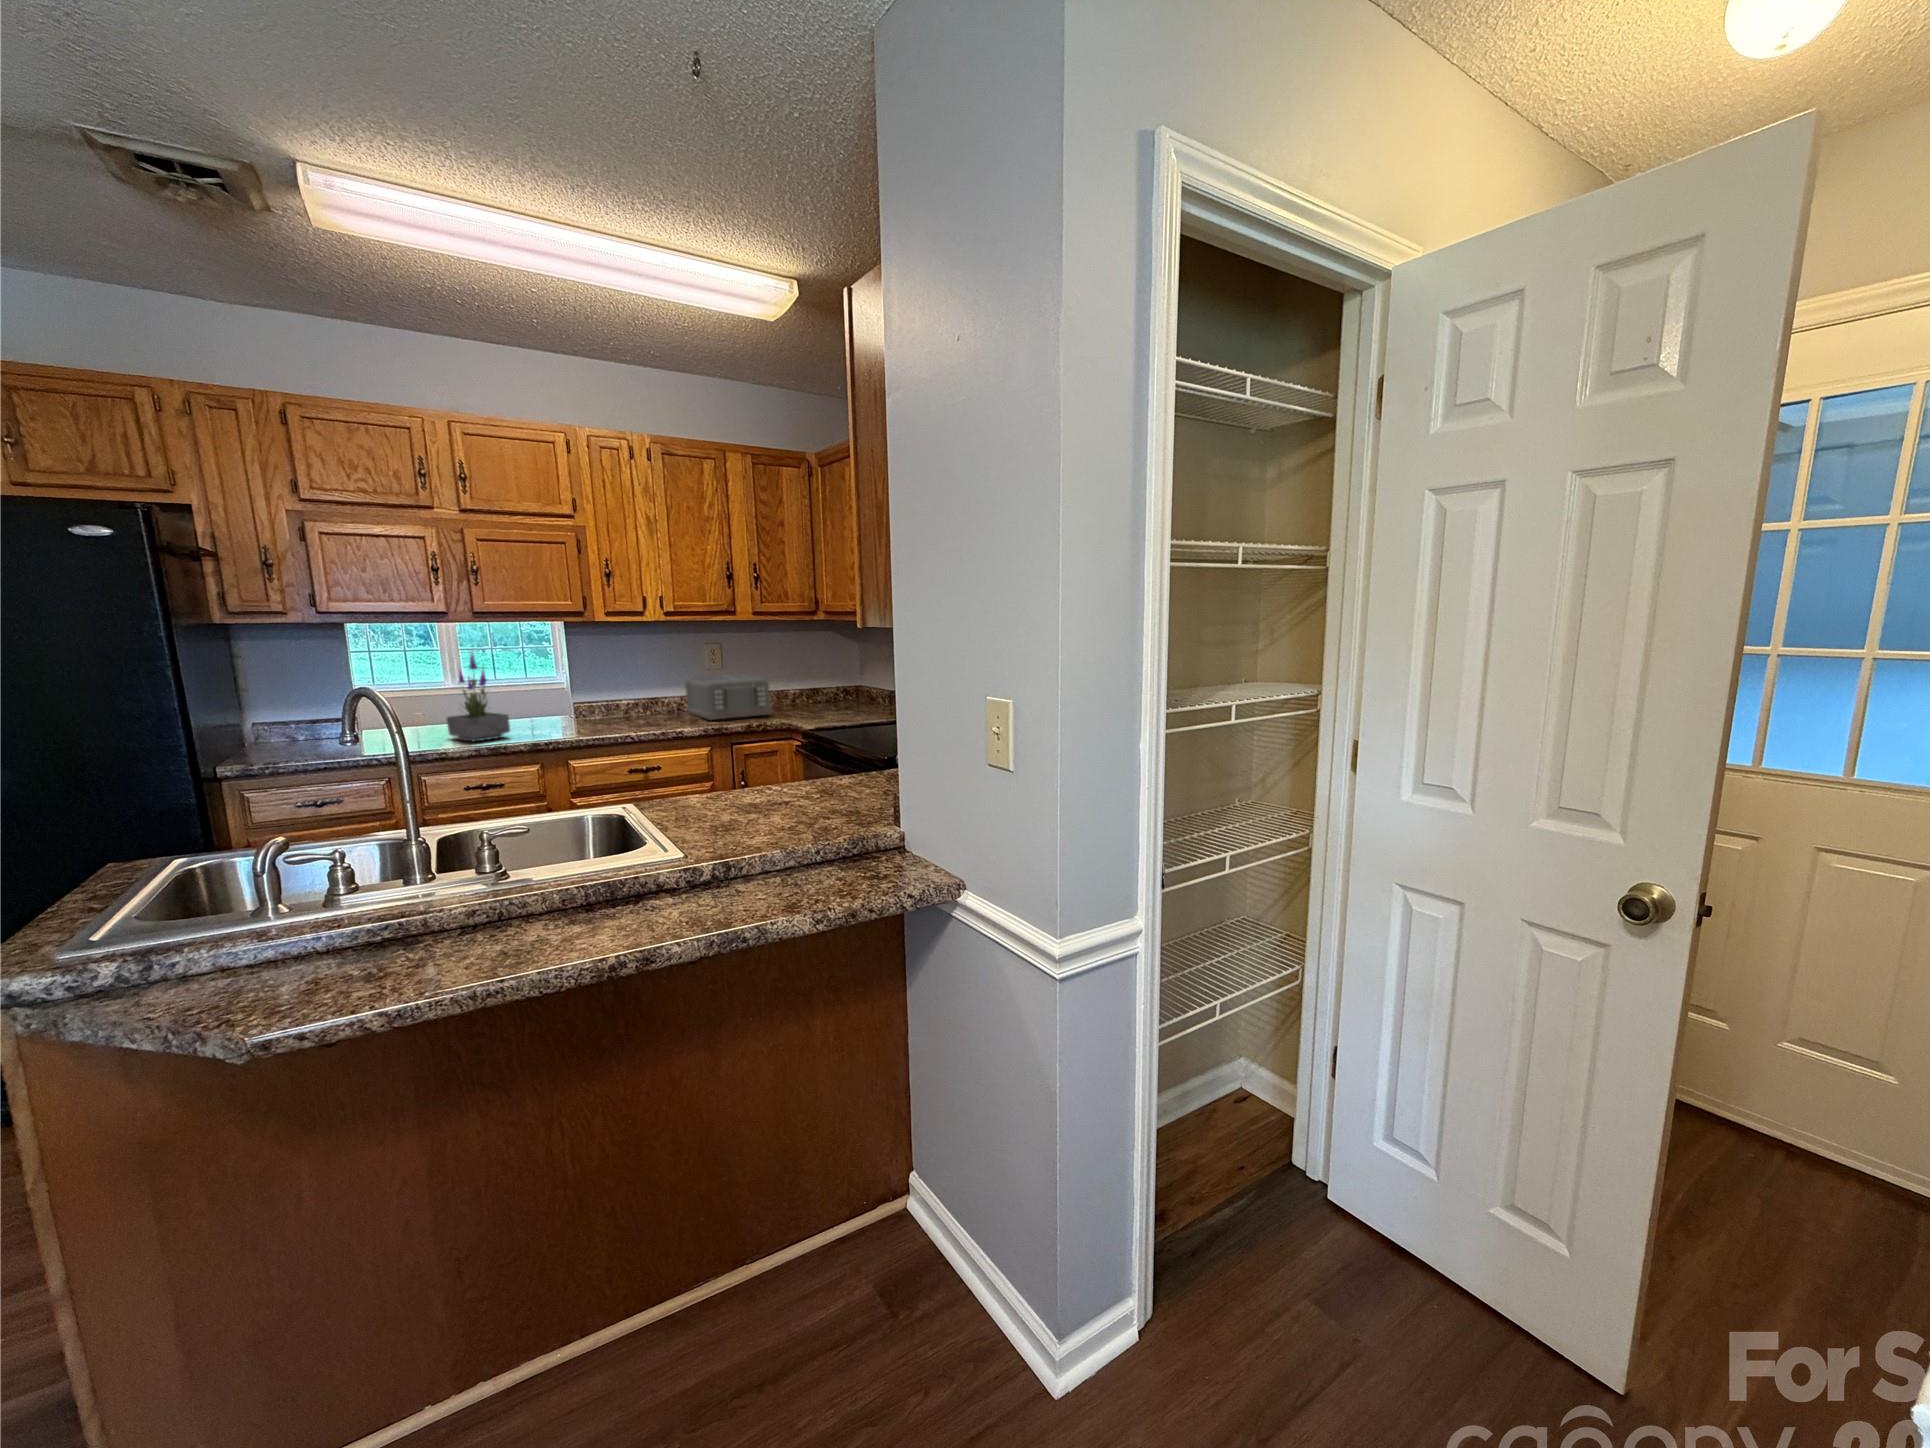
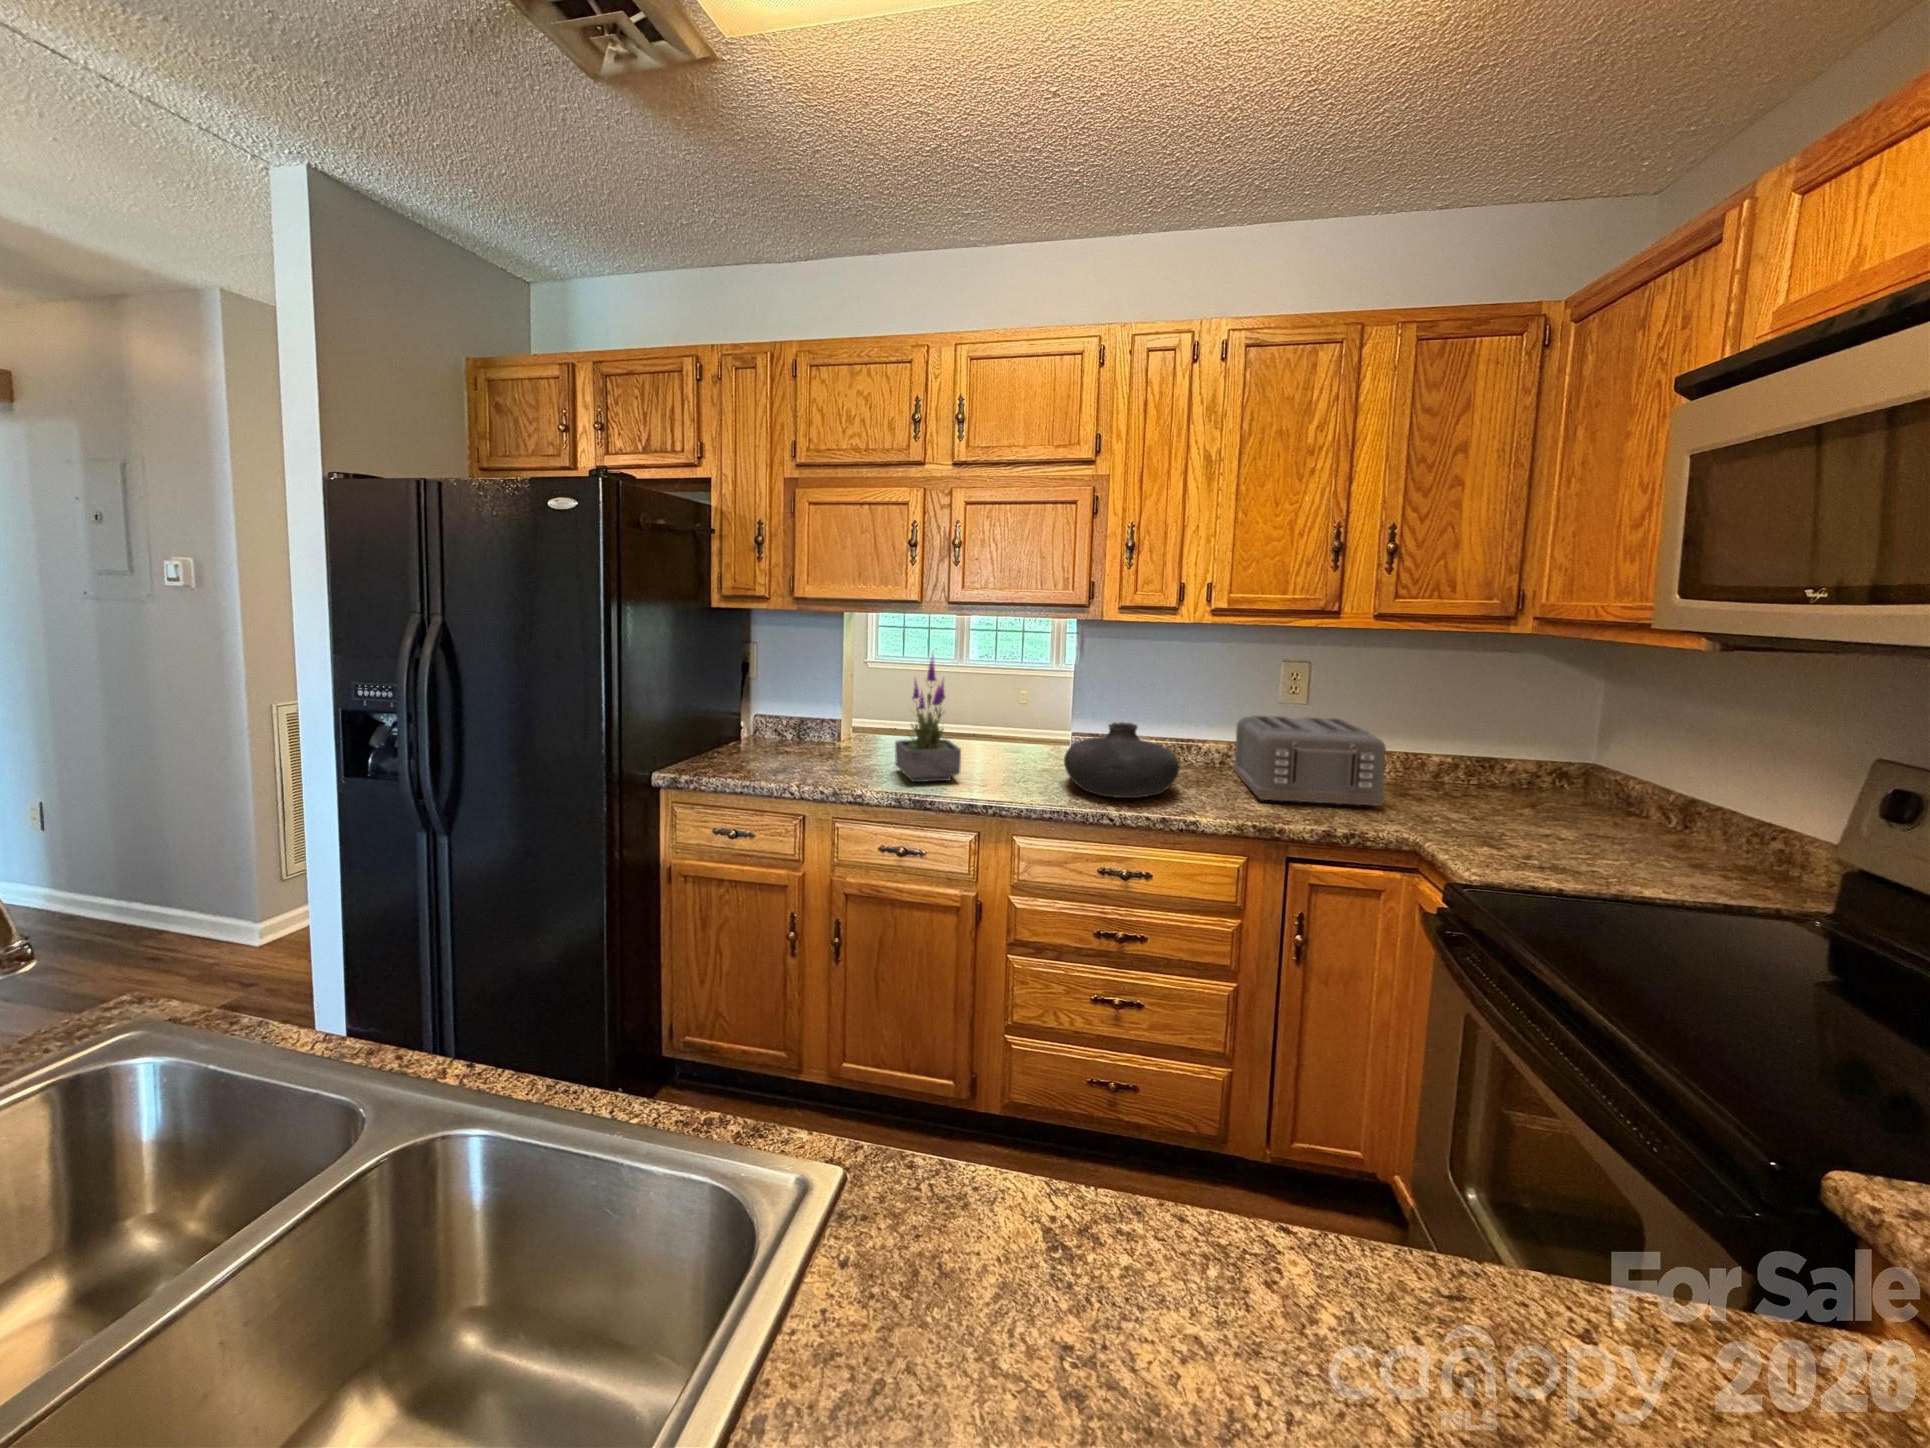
vase: none [584,685,661,730] -> present [1064,722,1179,798]

